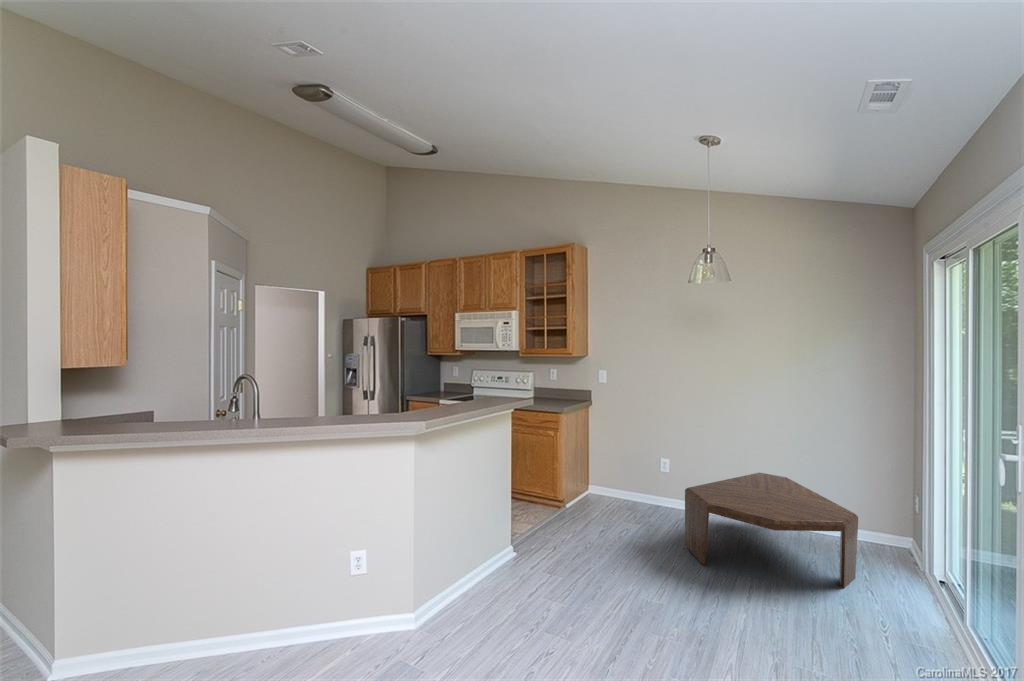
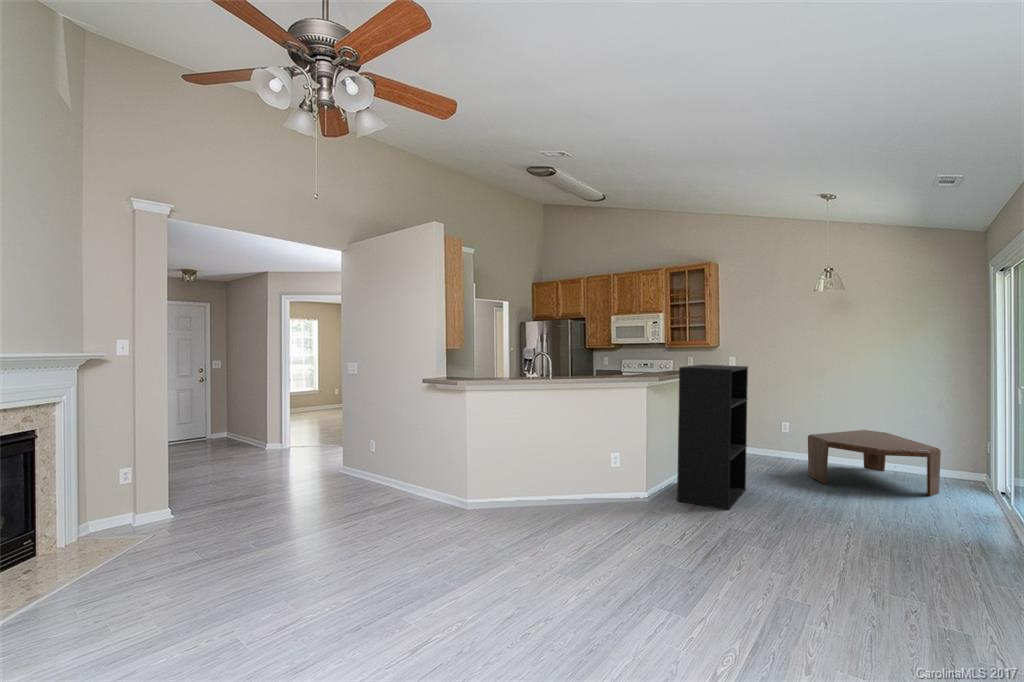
bookshelf: none [467,393,593,652] -> present [677,365,748,510]

